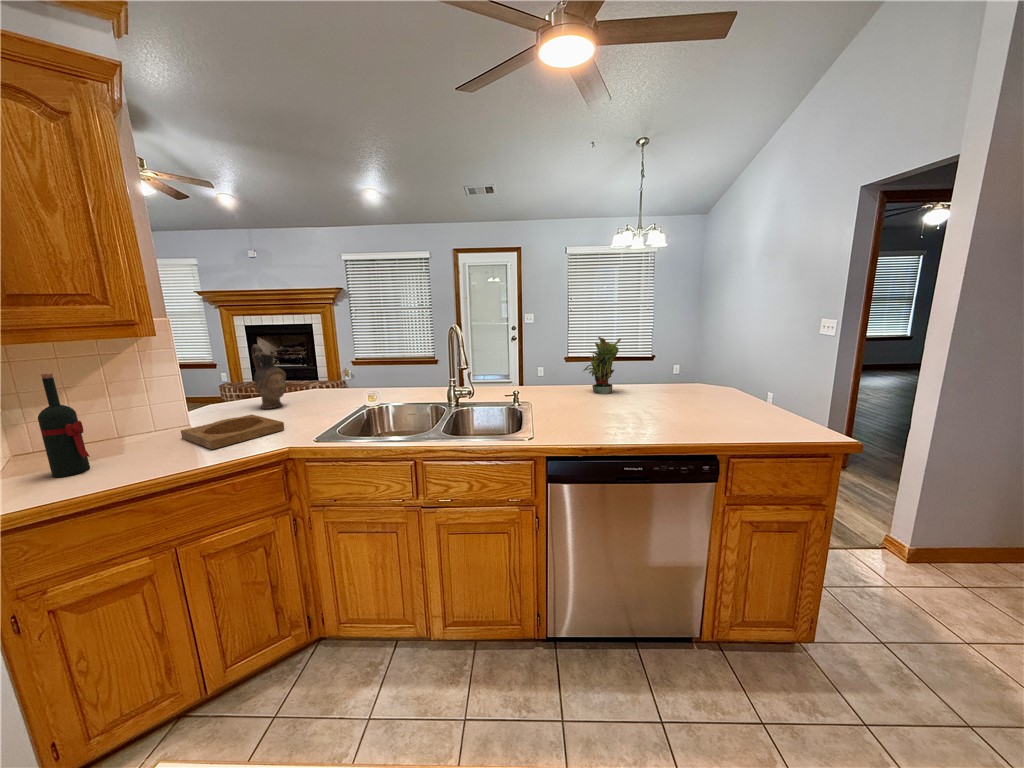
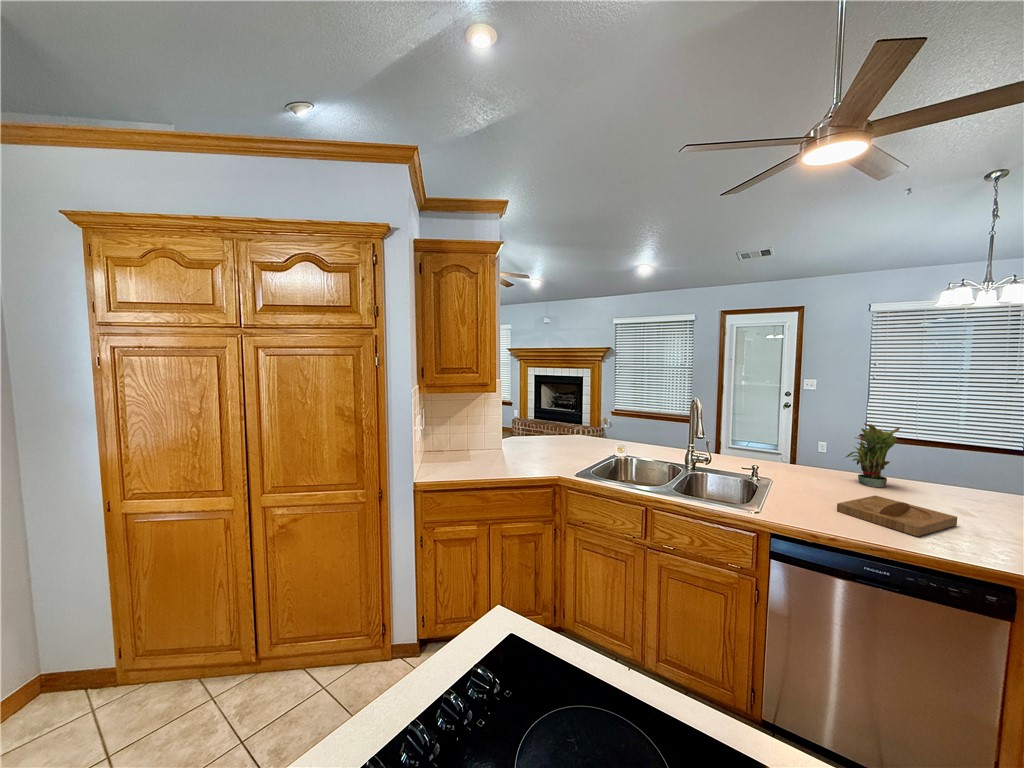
ceramic pitcher: present [252,344,286,409] -> none [542,399,562,446]
wine bottle: present [38,373,90,477] -> none [445,411,461,468]
tray: present [181,414,284,449] -> present [837,496,957,536]

